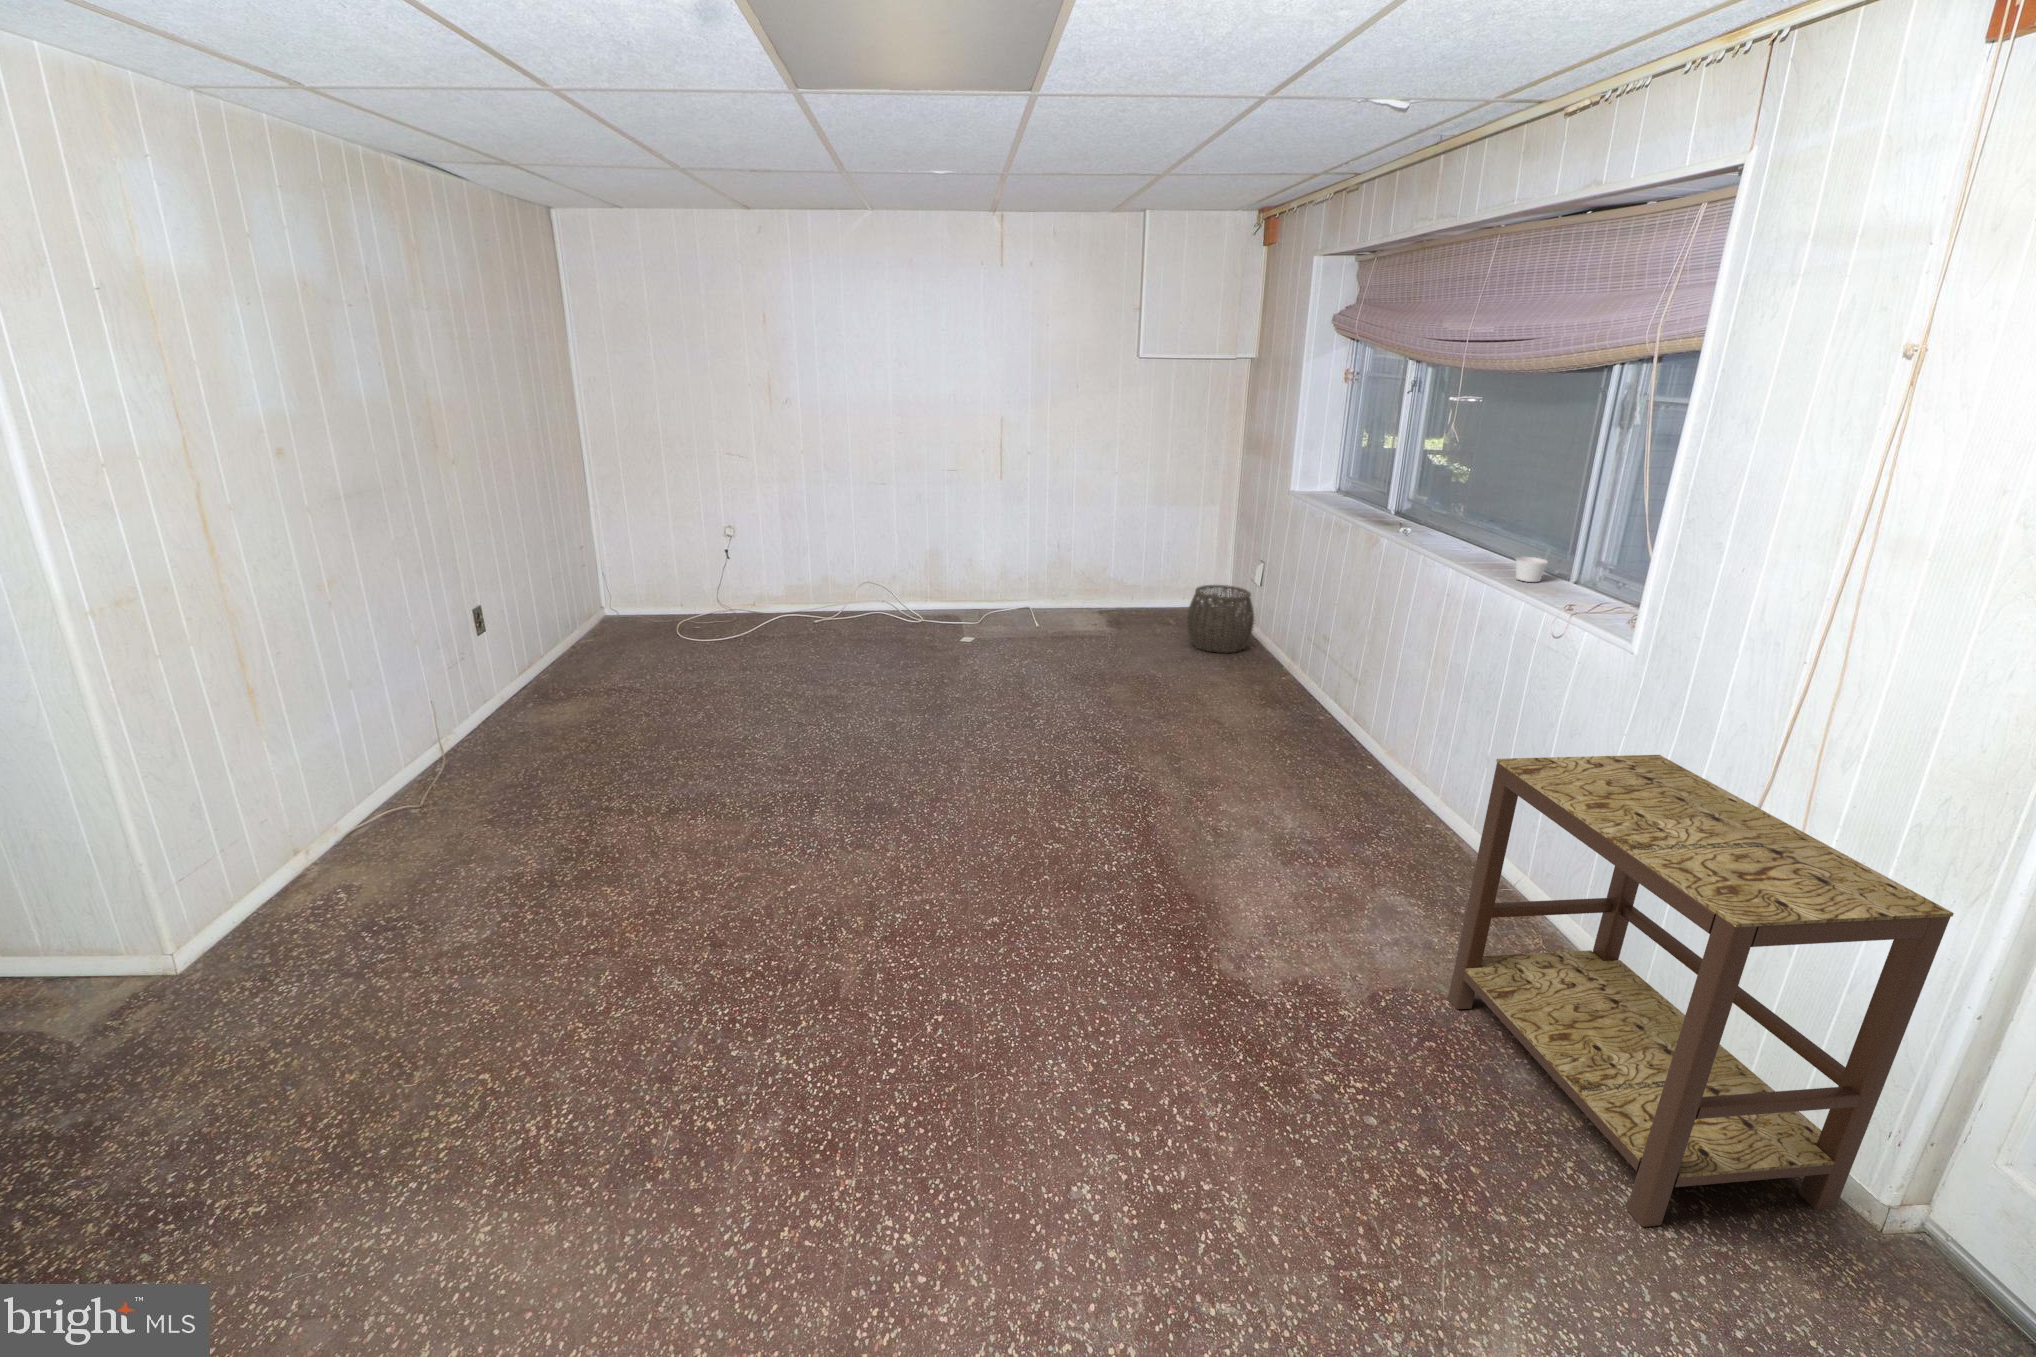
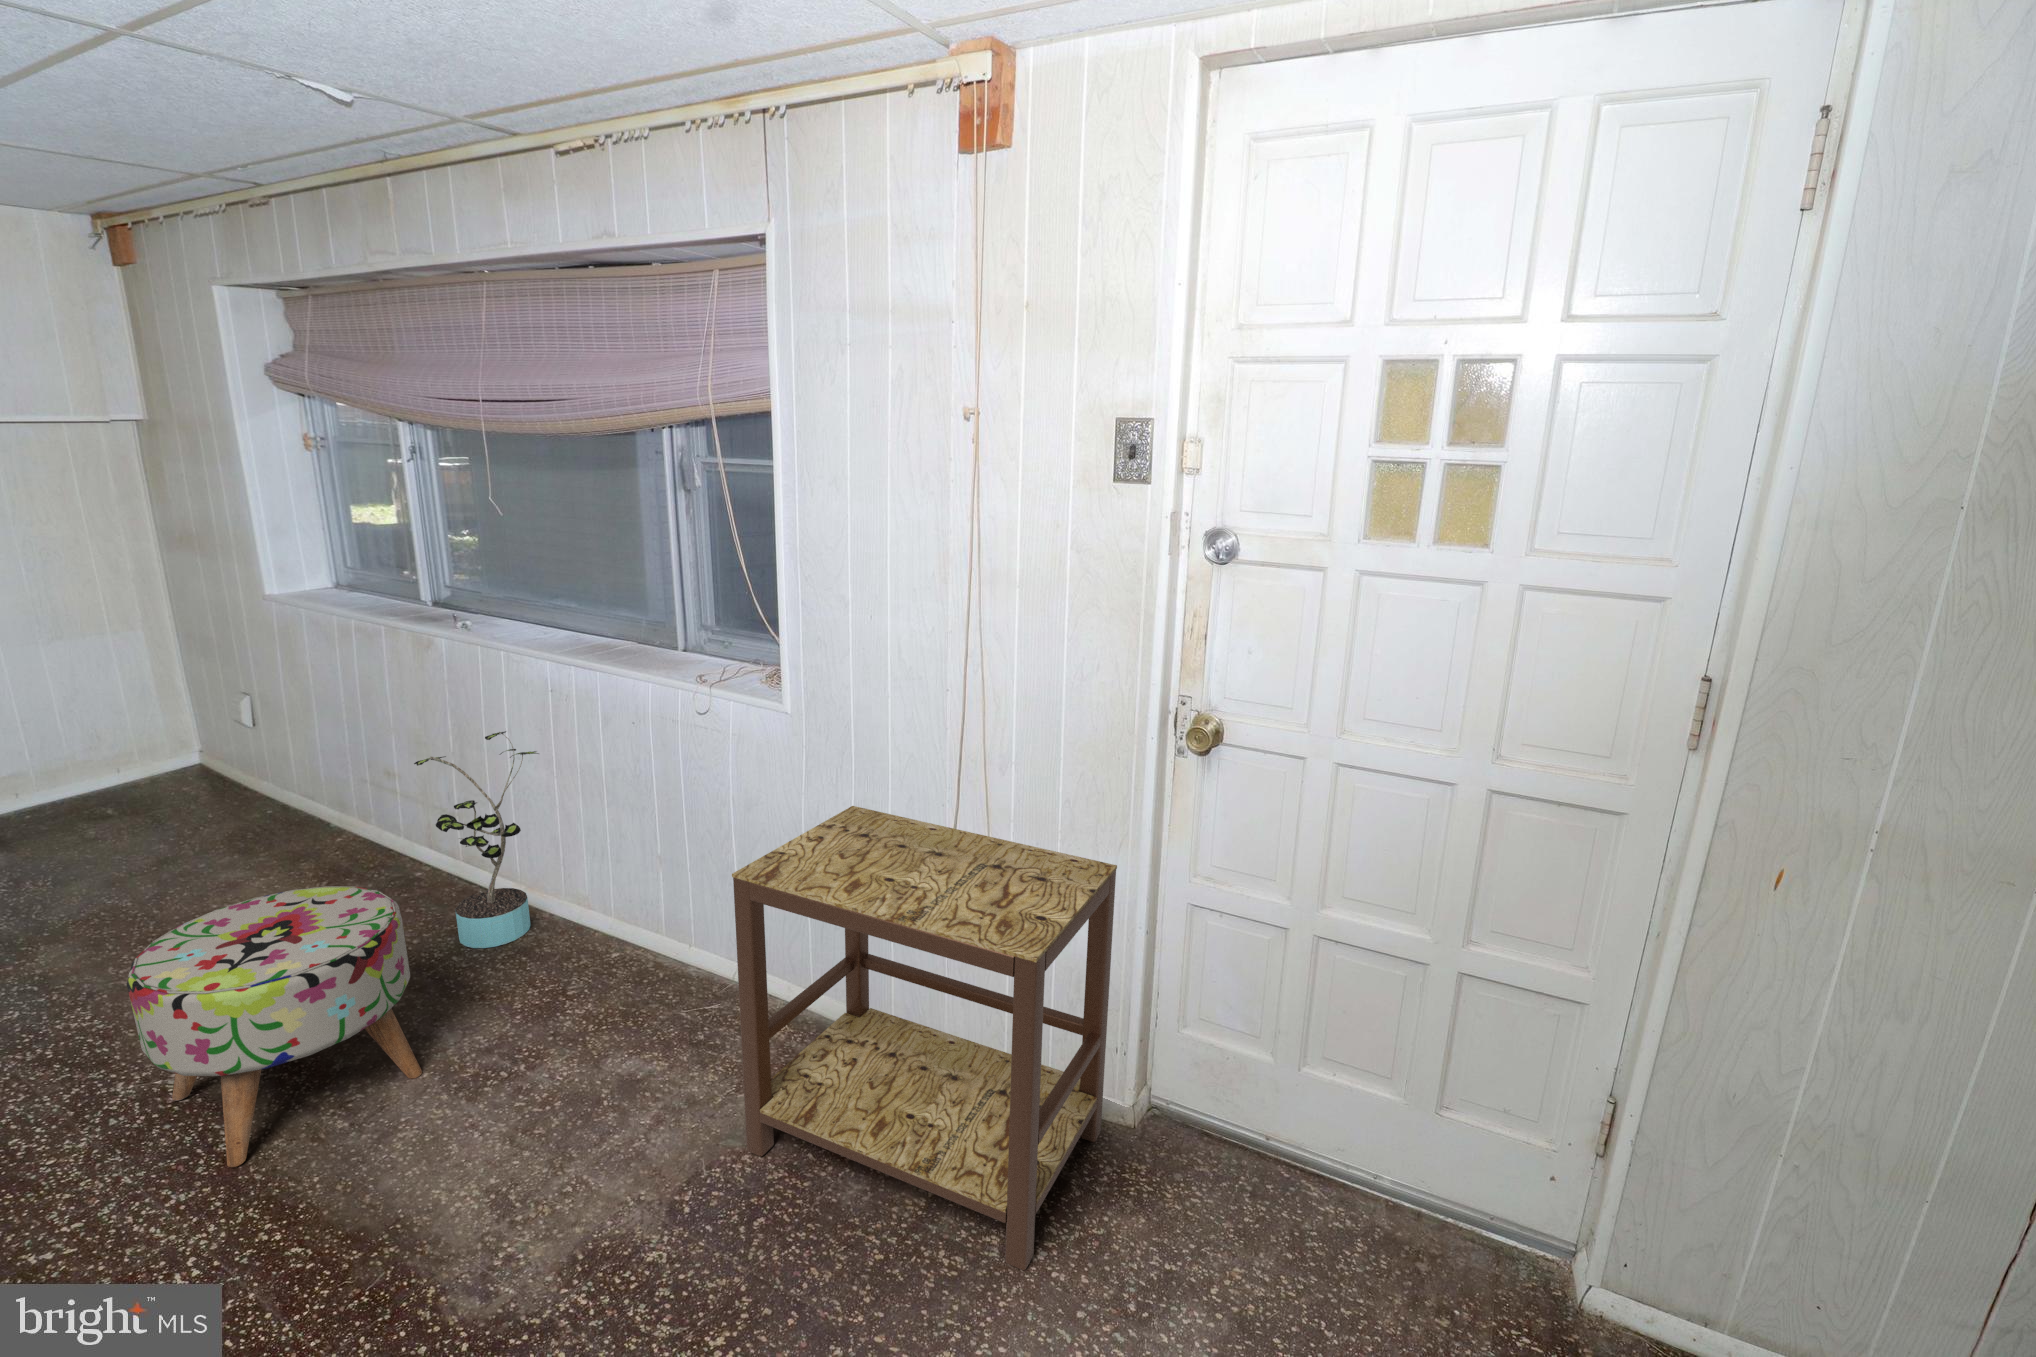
candle: present [1515,557,1548,582] -> none [624,634,658,661]
woven basket: present [1187,585,1254,653] -> none [140,736,267,837]
potted plant: none [1323,619,1419,787] -> present [414,731,538,948]
ottoman: none [1135,682,1283,838] -> present [127,886,422,1167]

